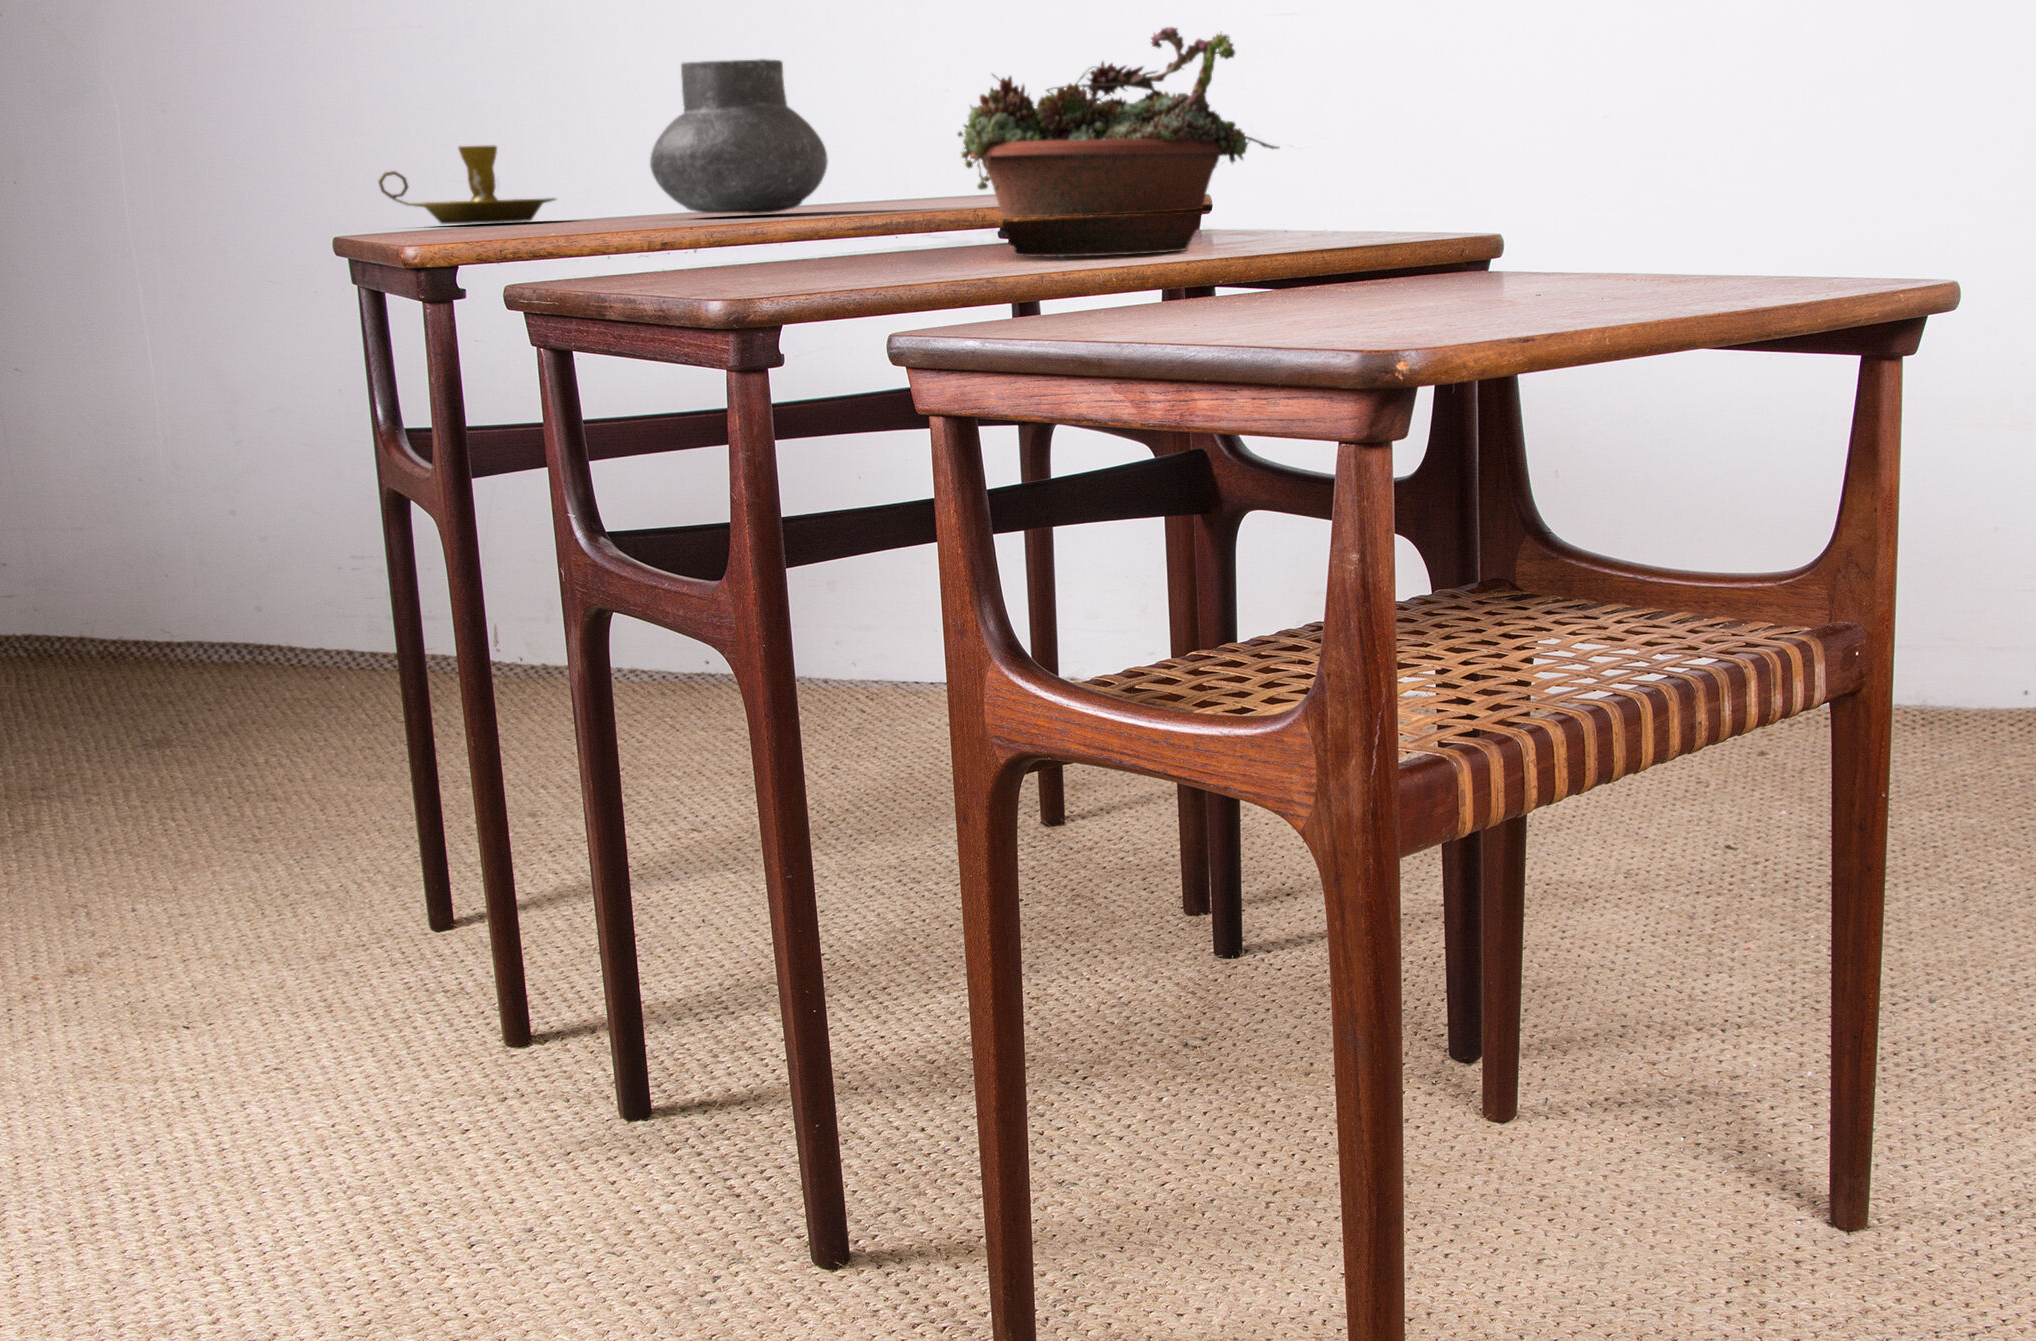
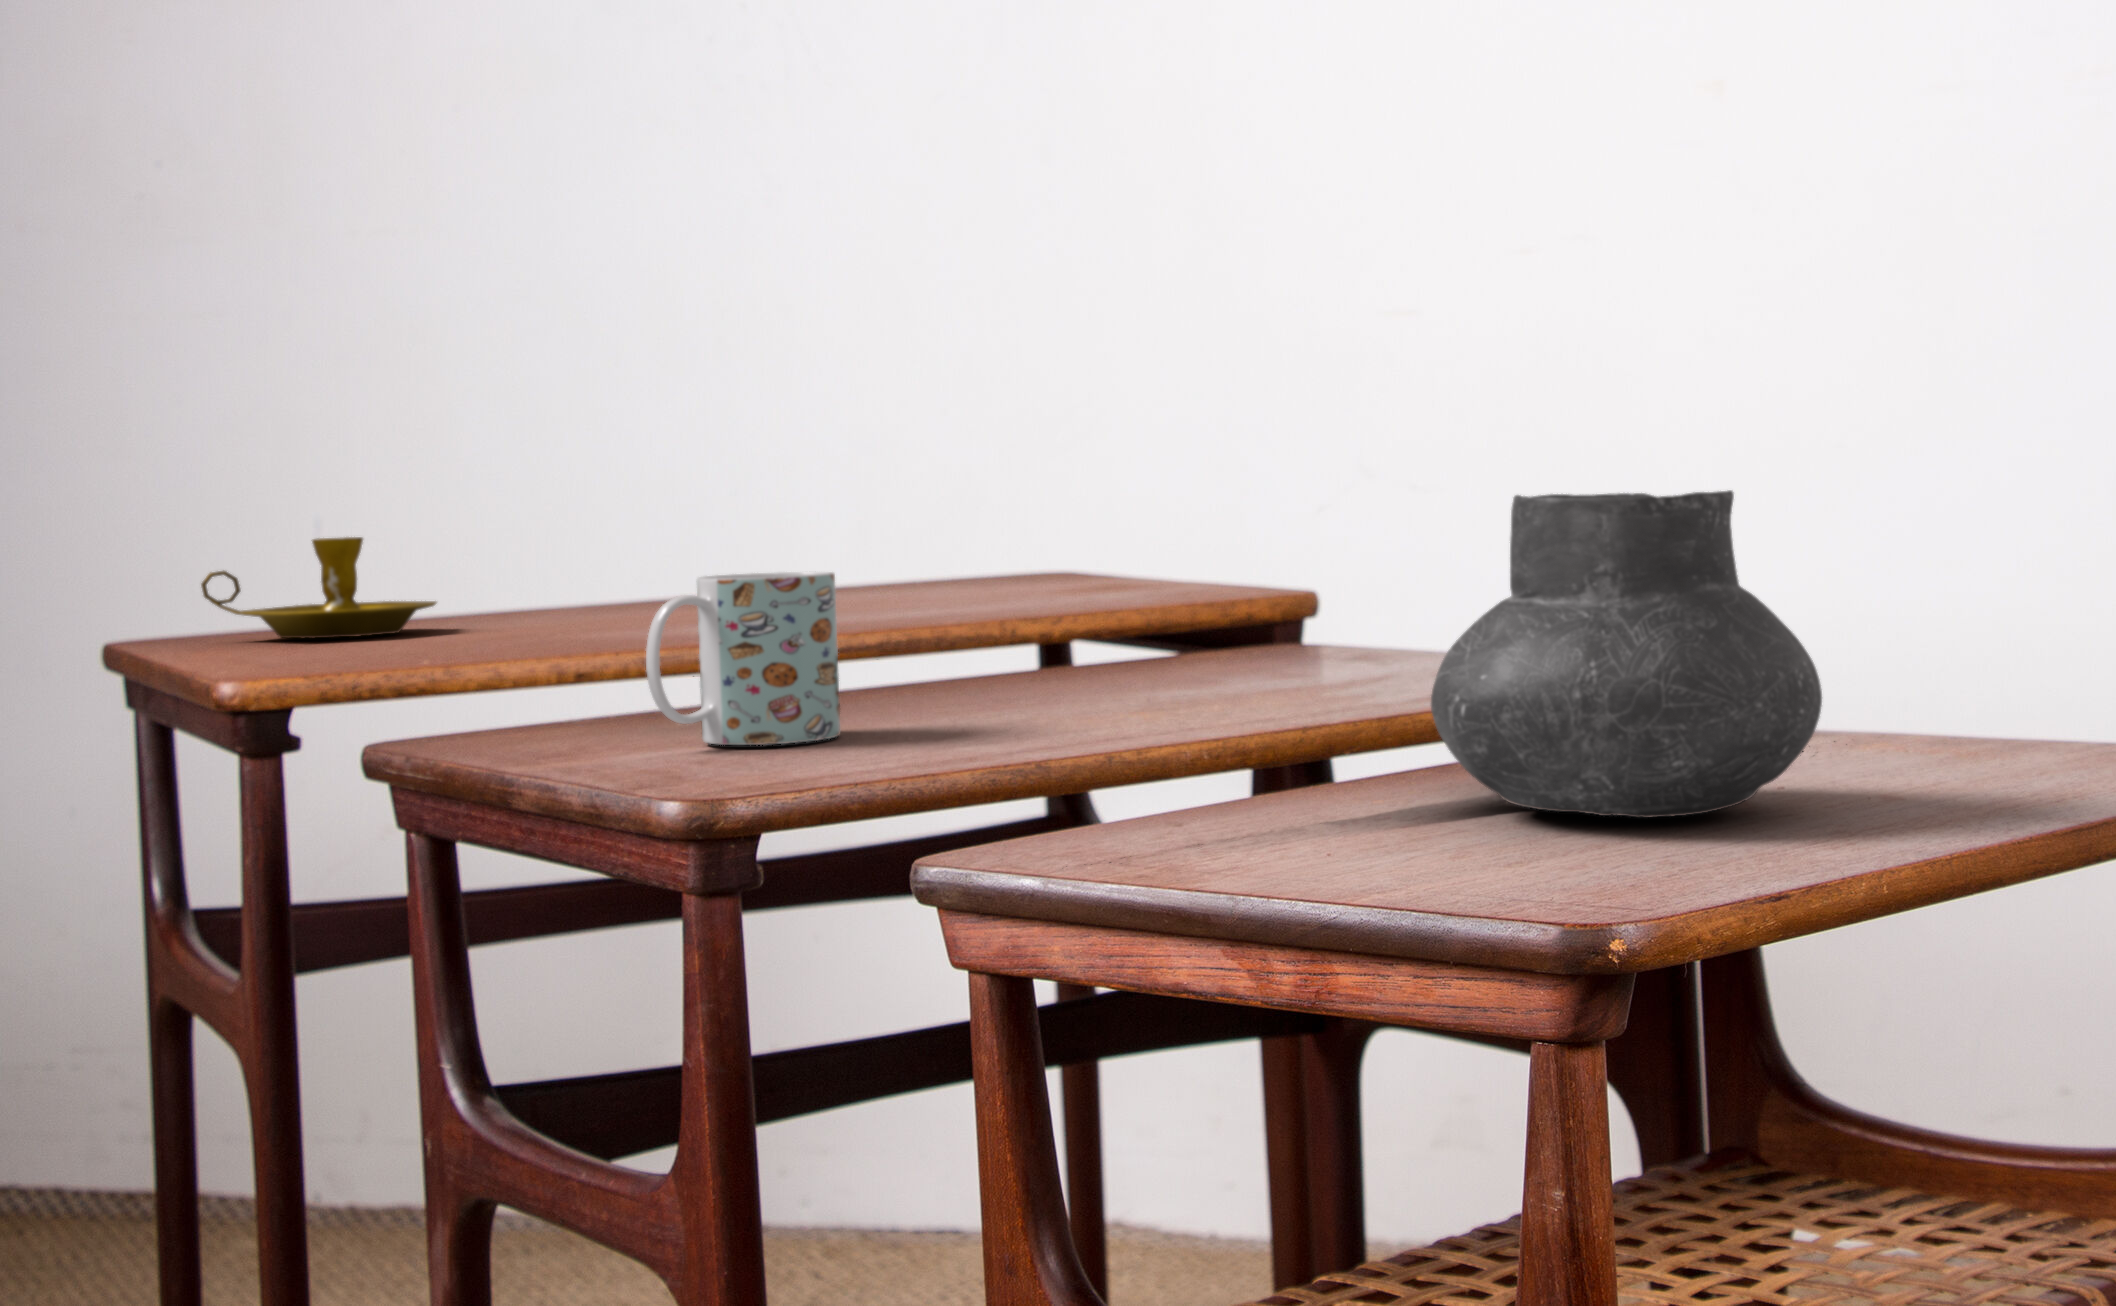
succulent planter: present [958,27,1279,256] -> none [982,414,1405,703]
vase: present [650,59,828,214] -> present [1431,490,1822,817]
mug: none [703,146,851,279] -> present [646,572,840,745]

